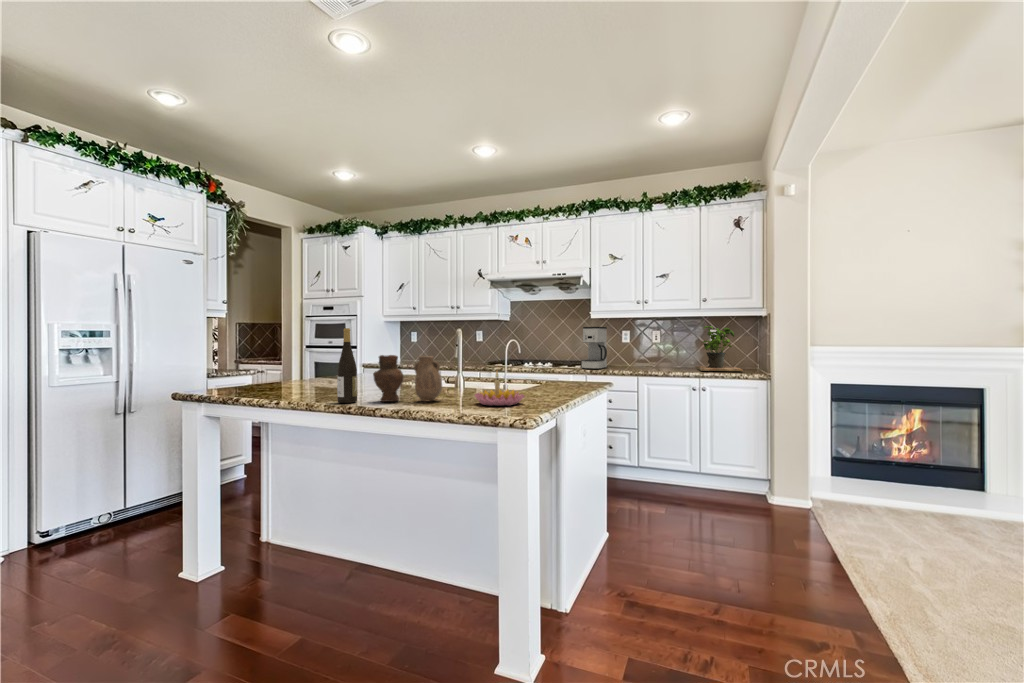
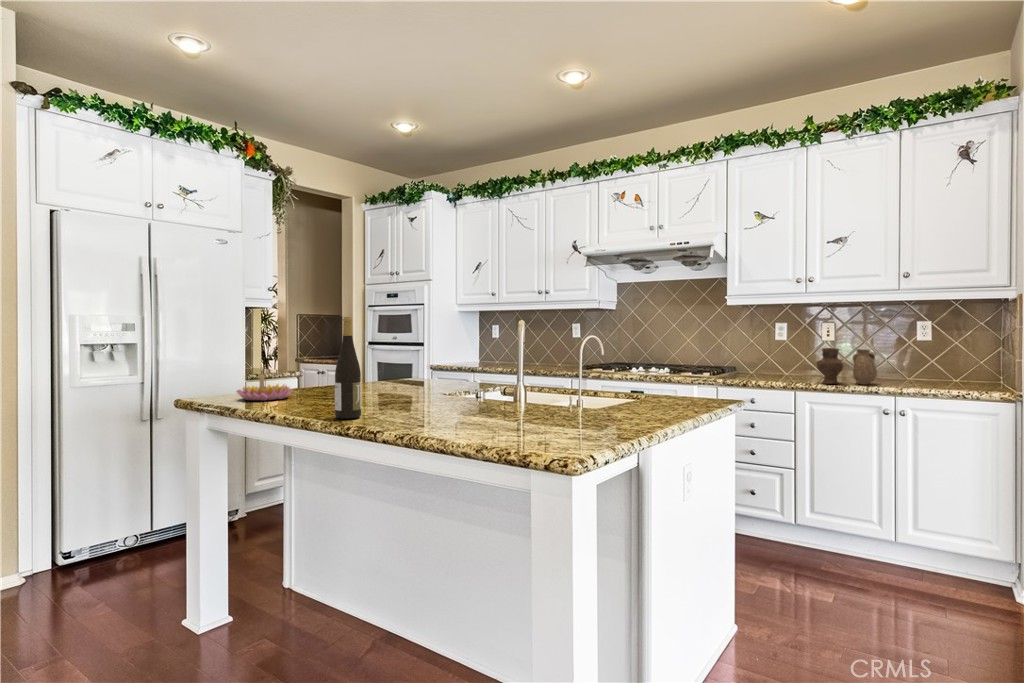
potted plant: present [695,326,743,371] -> none [889,315,973,385]
coffee maker: present [582,327,607,369] -> none [710,316,750,376]
vase: present [373,355,442,402] -> present [817,348,877,385]
candle holder: present [475,372,524,406] -> present [236,365,293,401]

